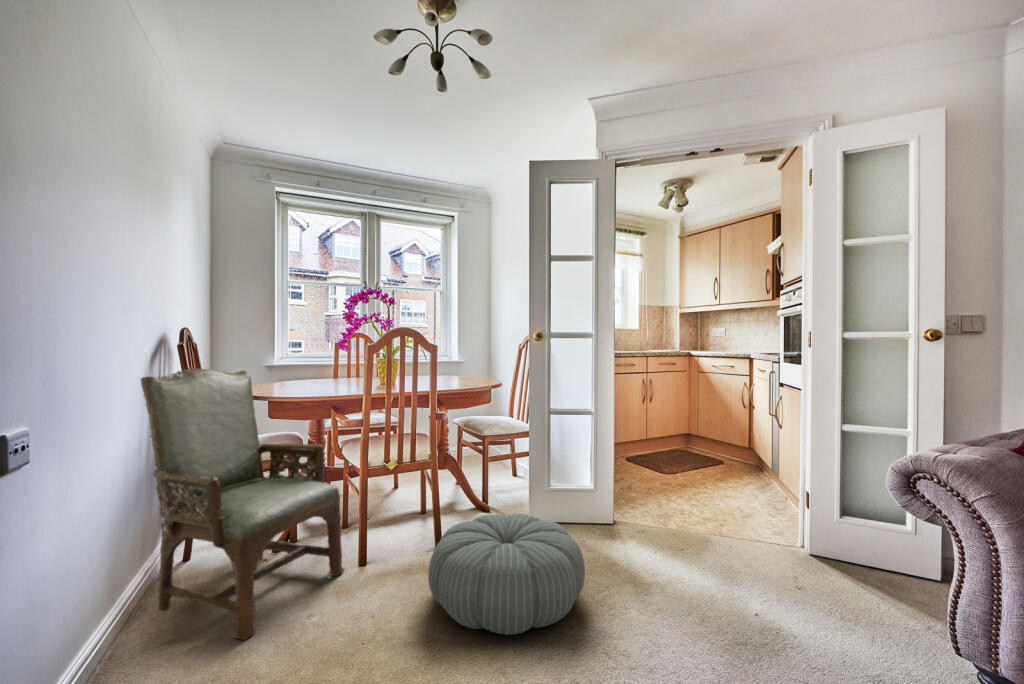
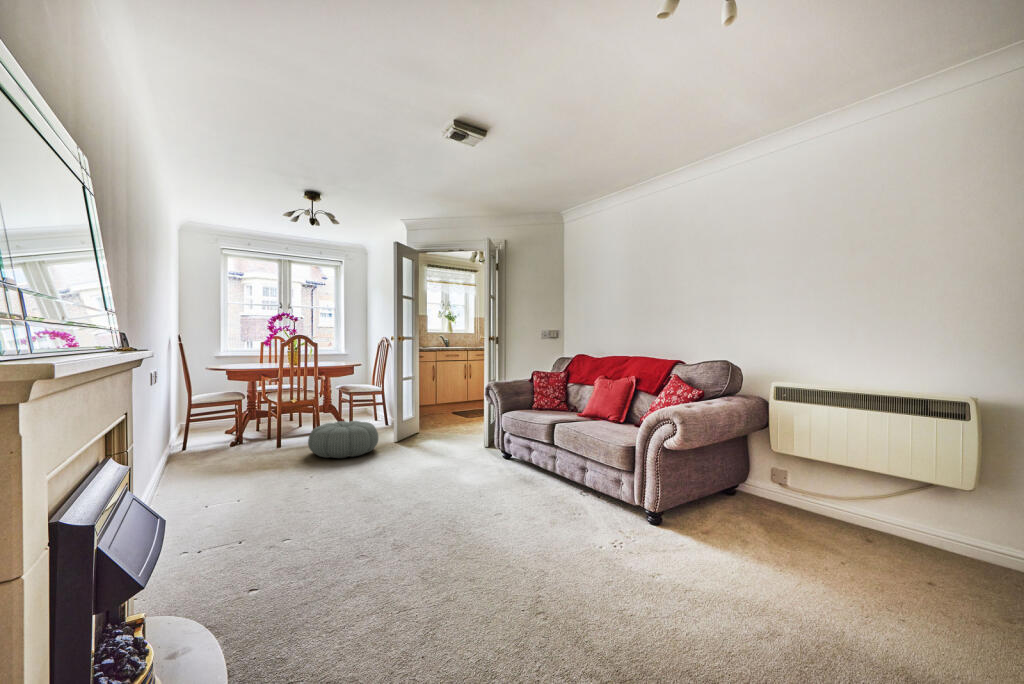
armchair: present [141,368,344,640] -> none [172,355,269,464]

